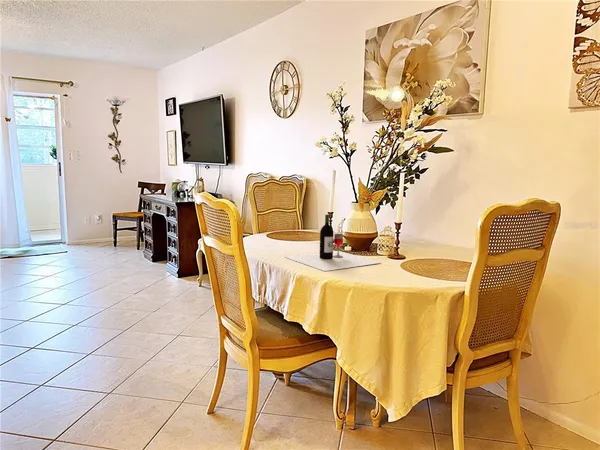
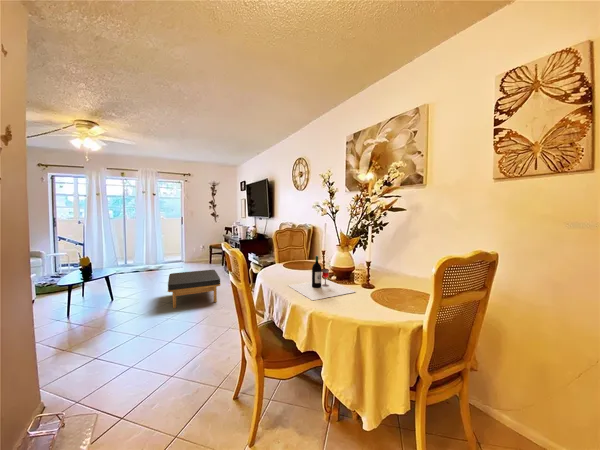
ottoman: none [58,253,151,314] -> present [168,270,221,308]

